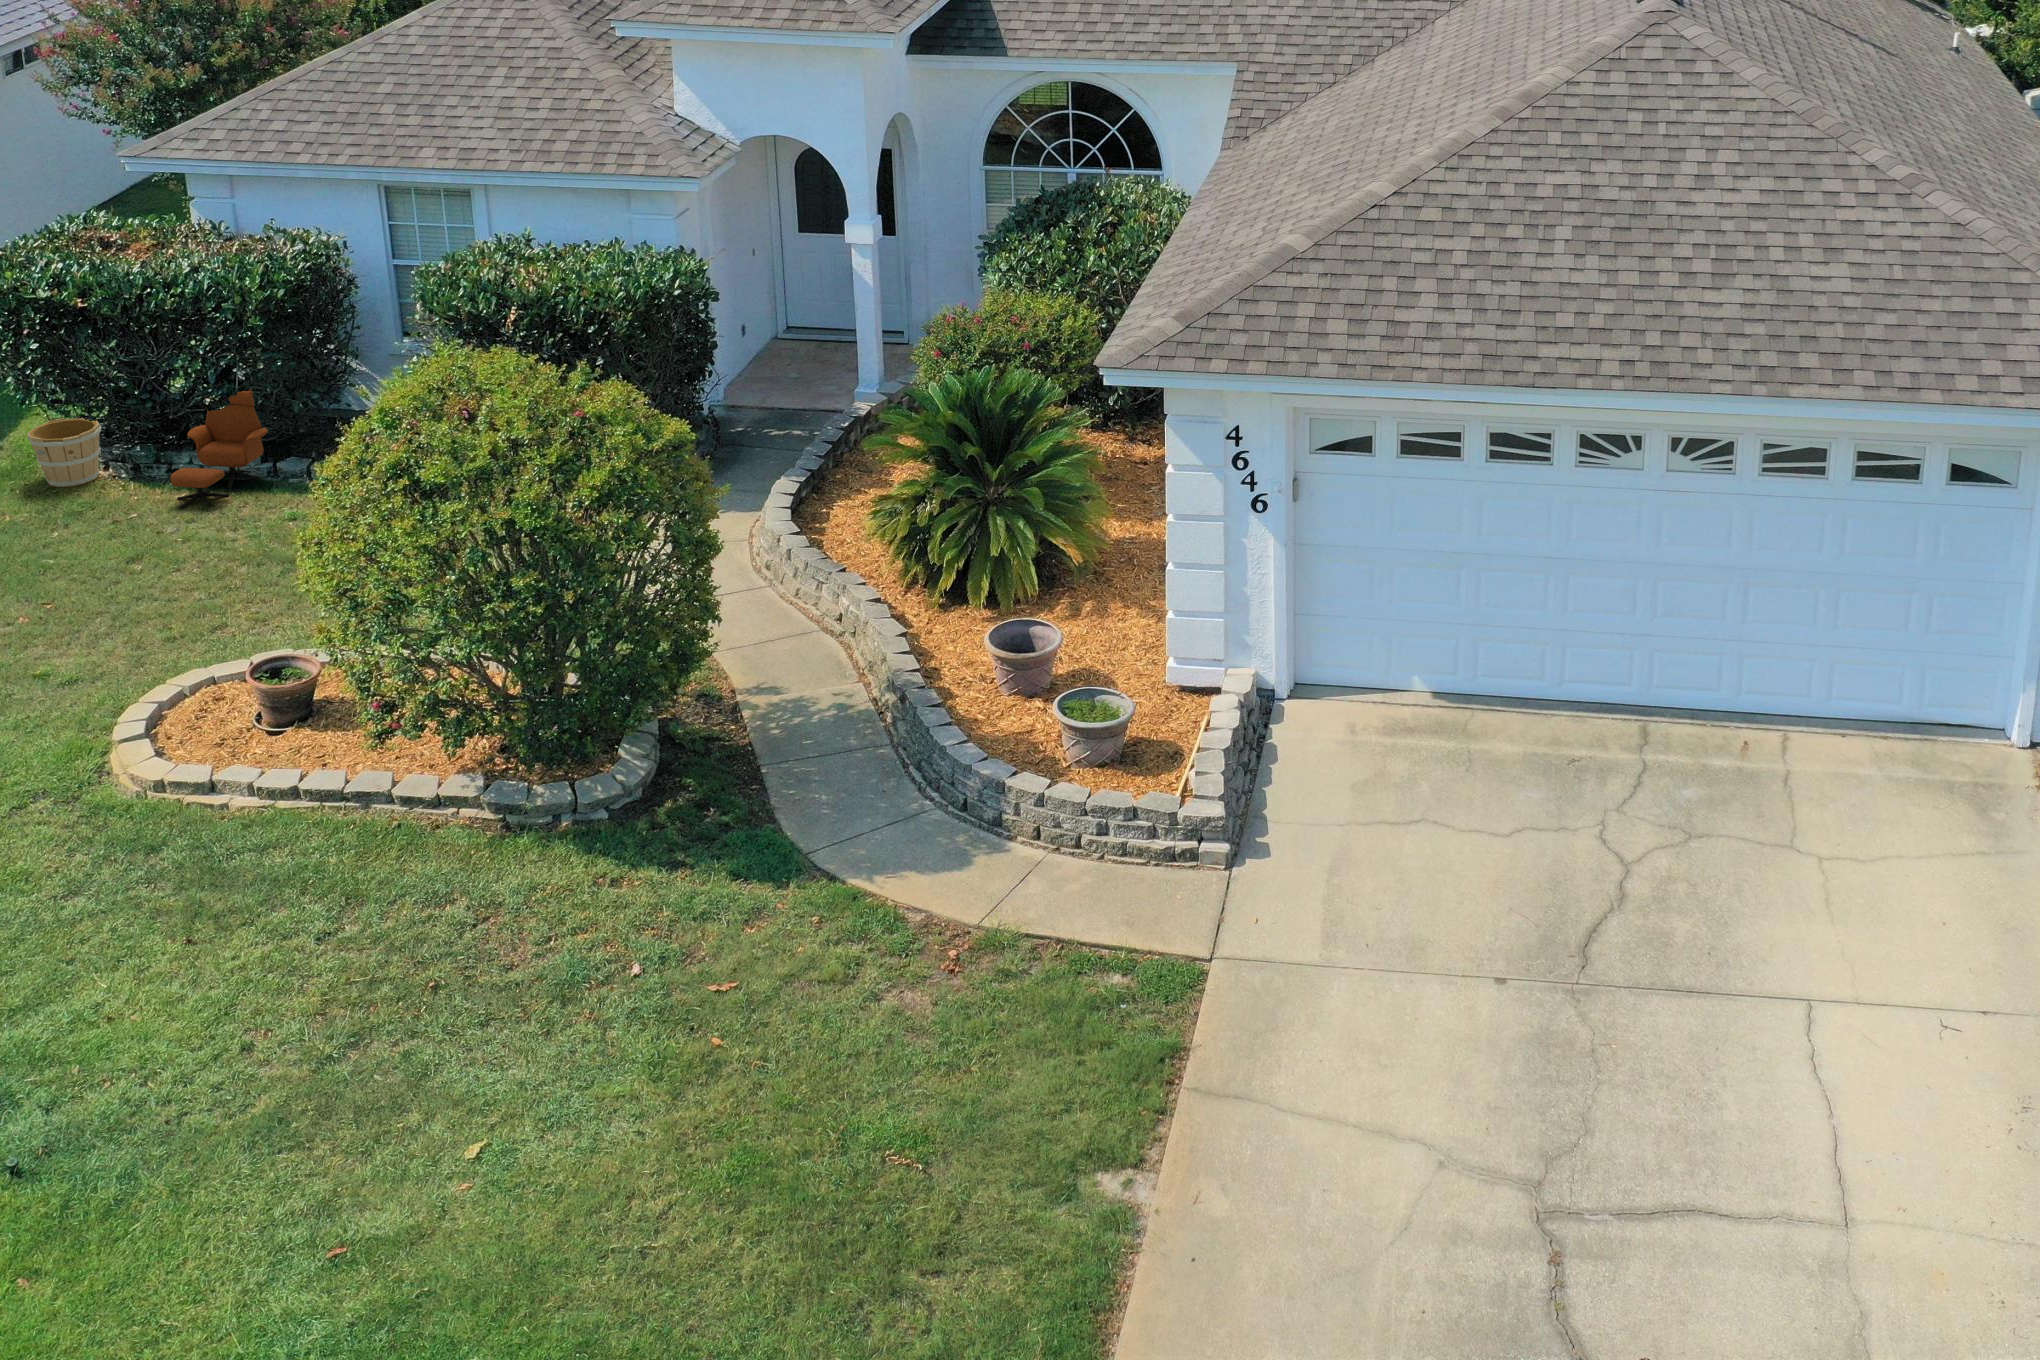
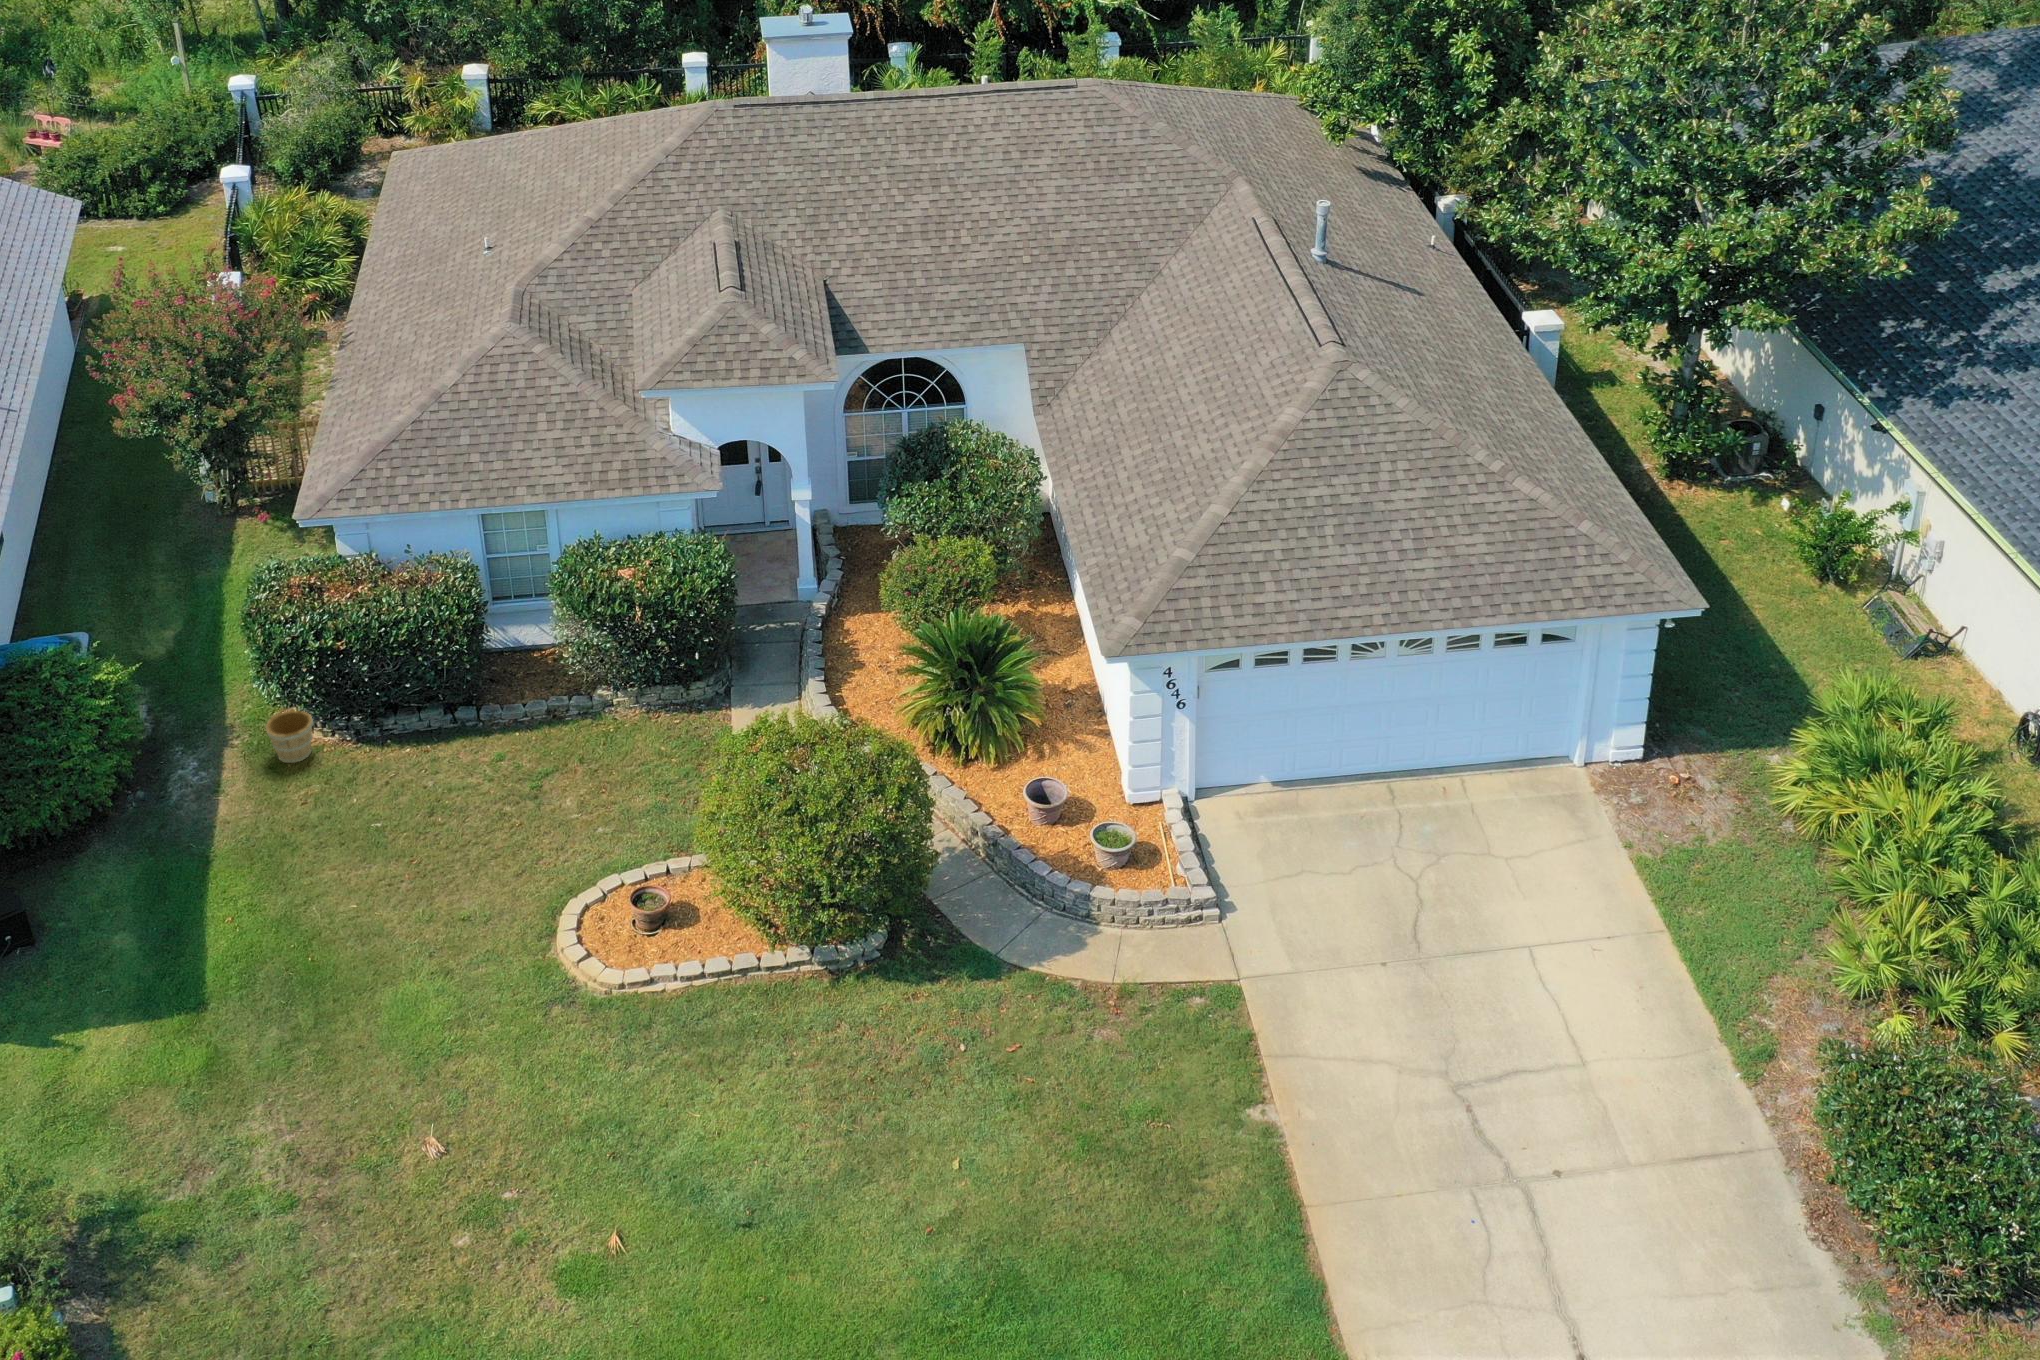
lounge chair: present [170,390,268,509] -> none [379,676,434,769]

